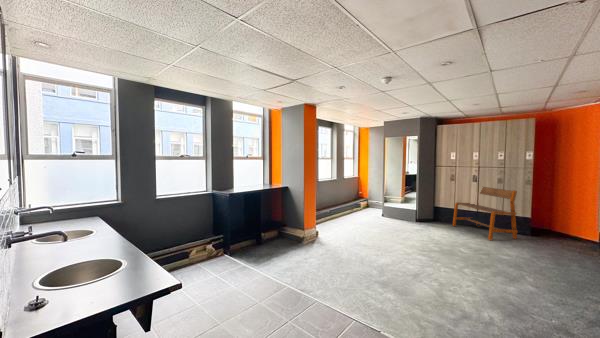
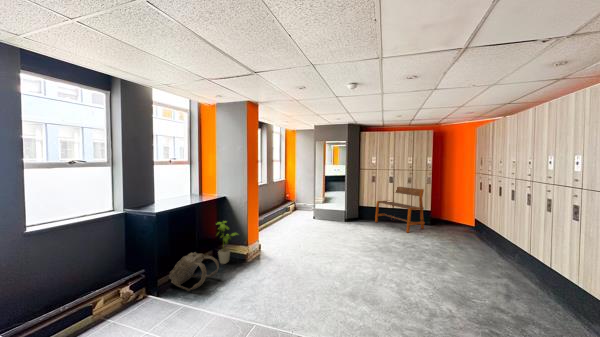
house plant: none [277,207,296,243] -> present [217,221,237,264]
backpack: none [240,228,275,257] -> present [169,252,219,291]

